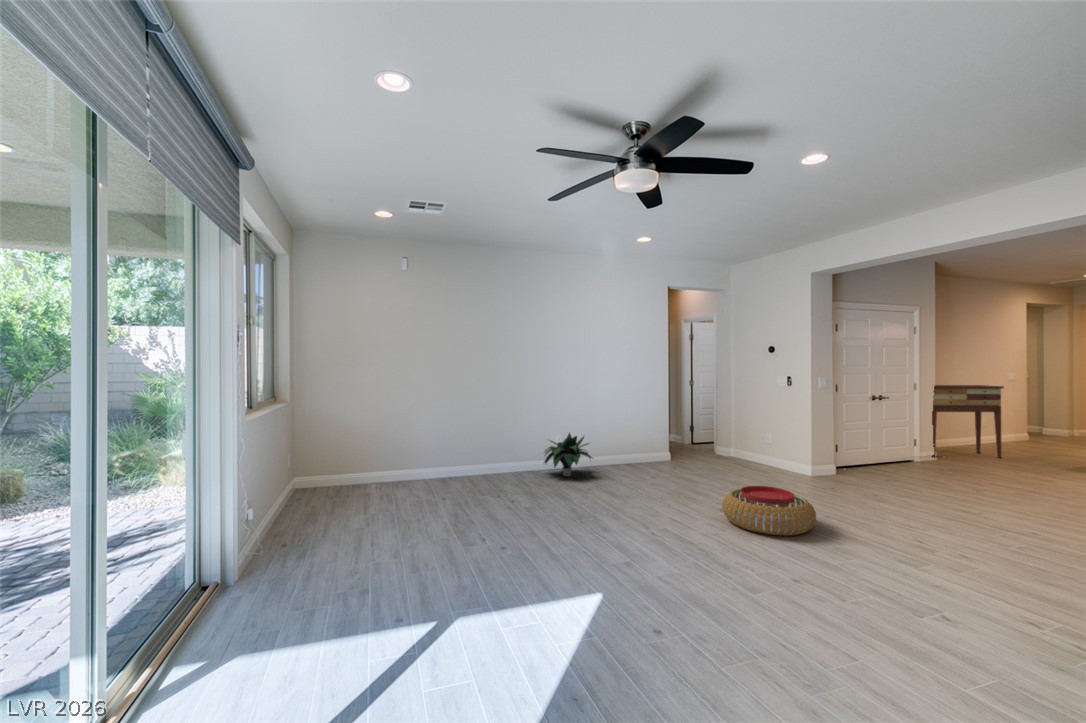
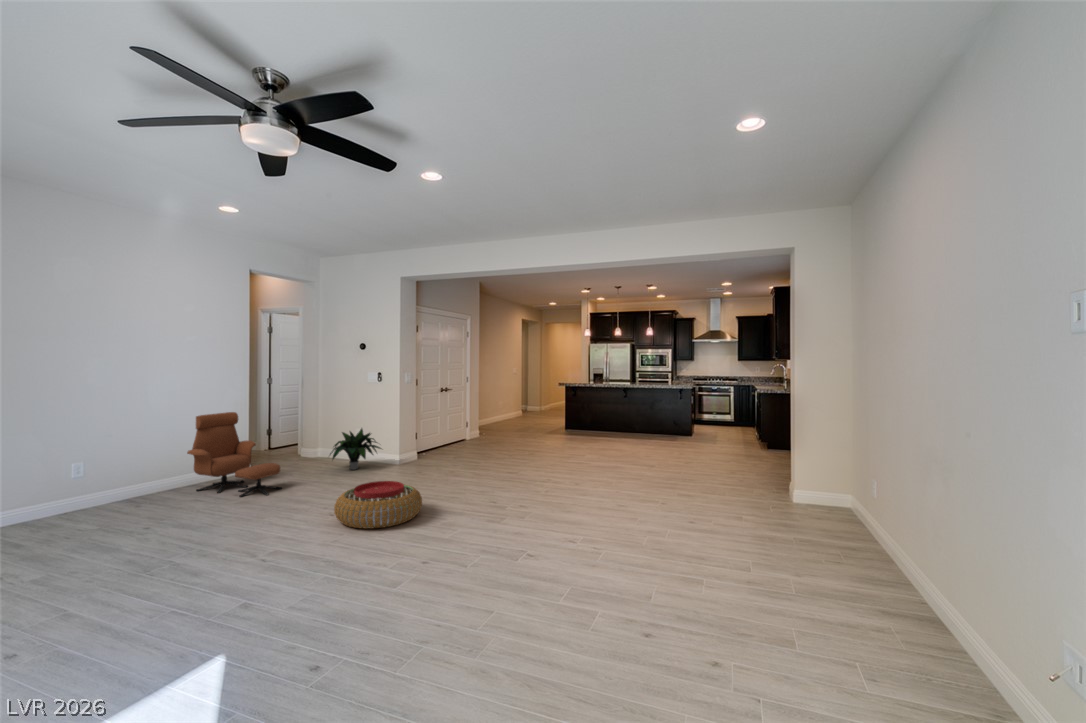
console table: present [932,385,1004,458] -> none [465,377,517,435]
lounge chair: none [624,406,690,480] -> present [187,412,282,497]
potted plant: present [544,433,592,476] -> present [330,428,381,470]

